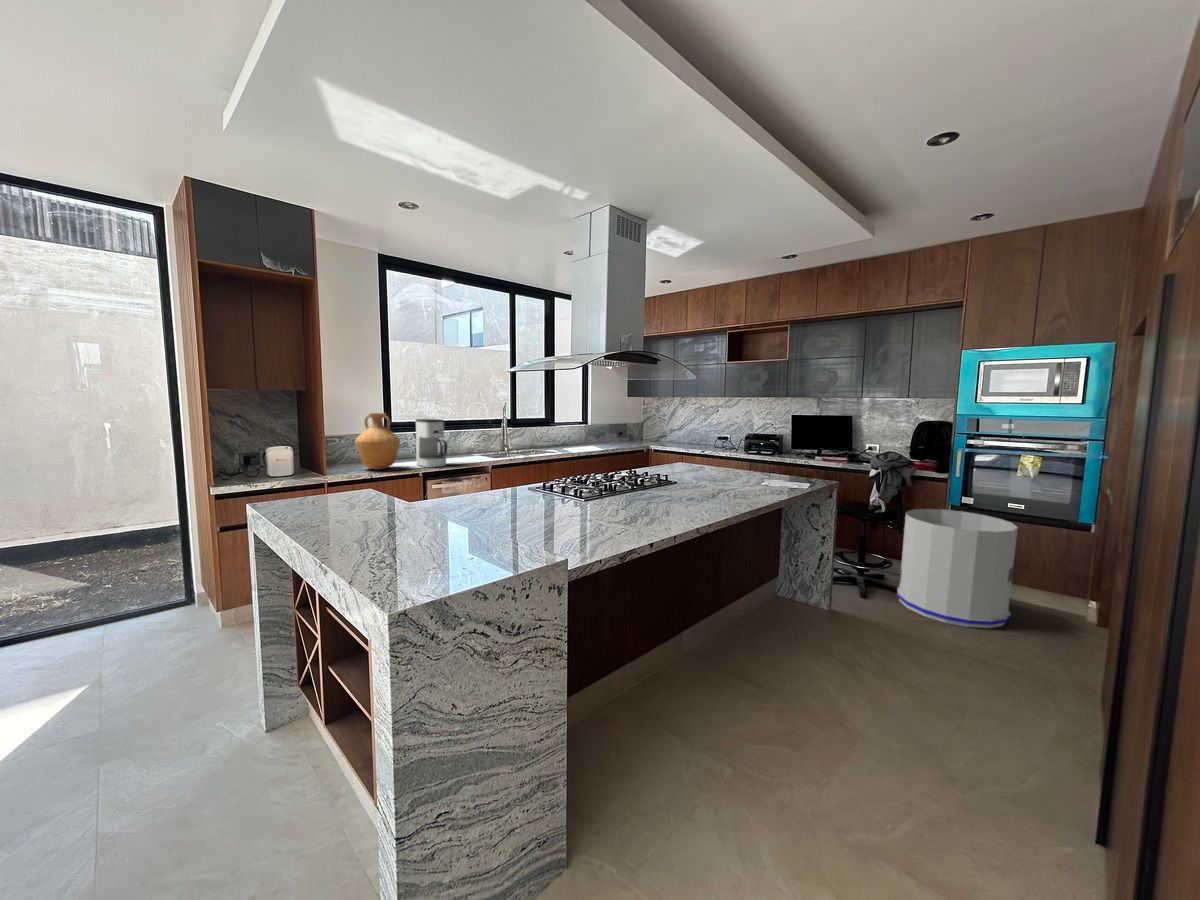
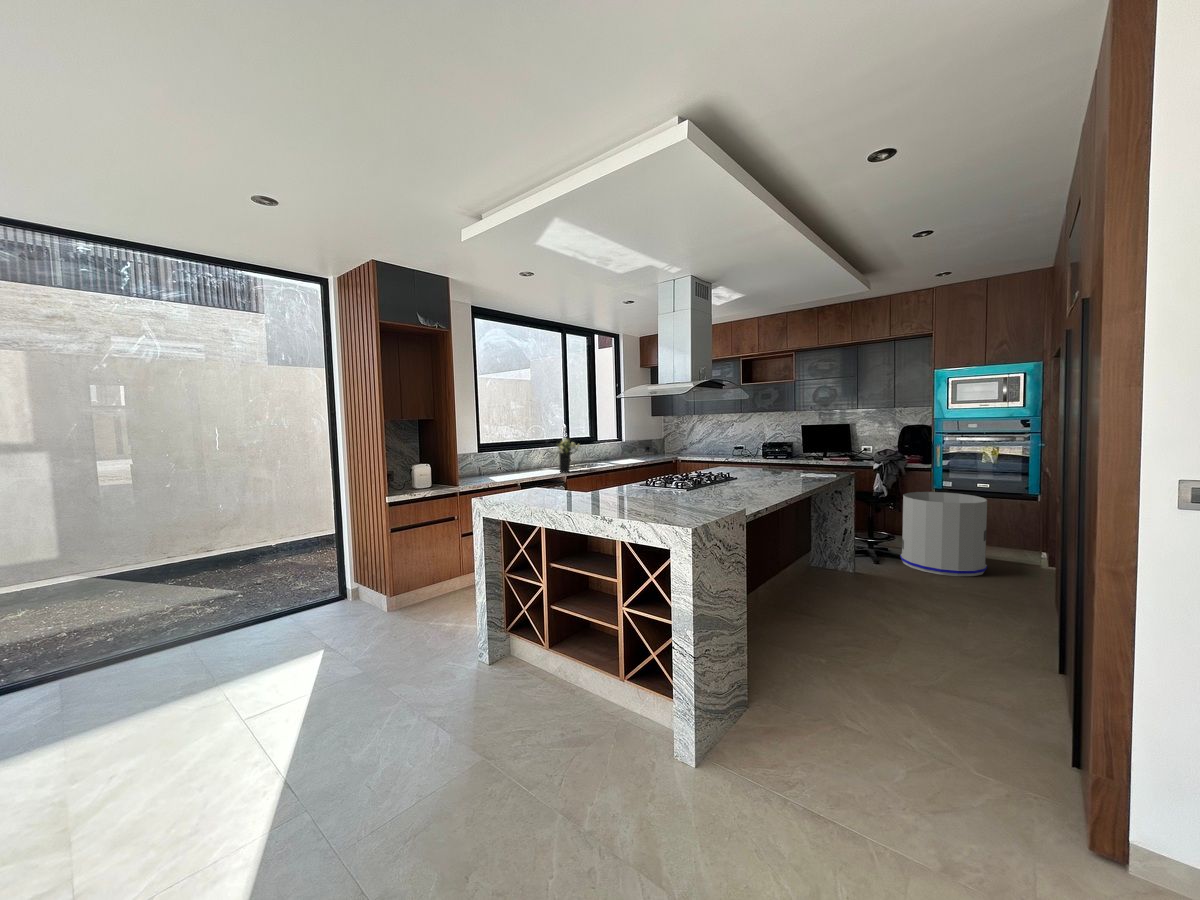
vase: present [355,413,400,470] -> none [470,436,505,482]
flower arrangement: none [474,418,510,461] -> present [557,438,580,472]
coffee maker: present [416,419,447,468] -> none [512,439,538,479]

